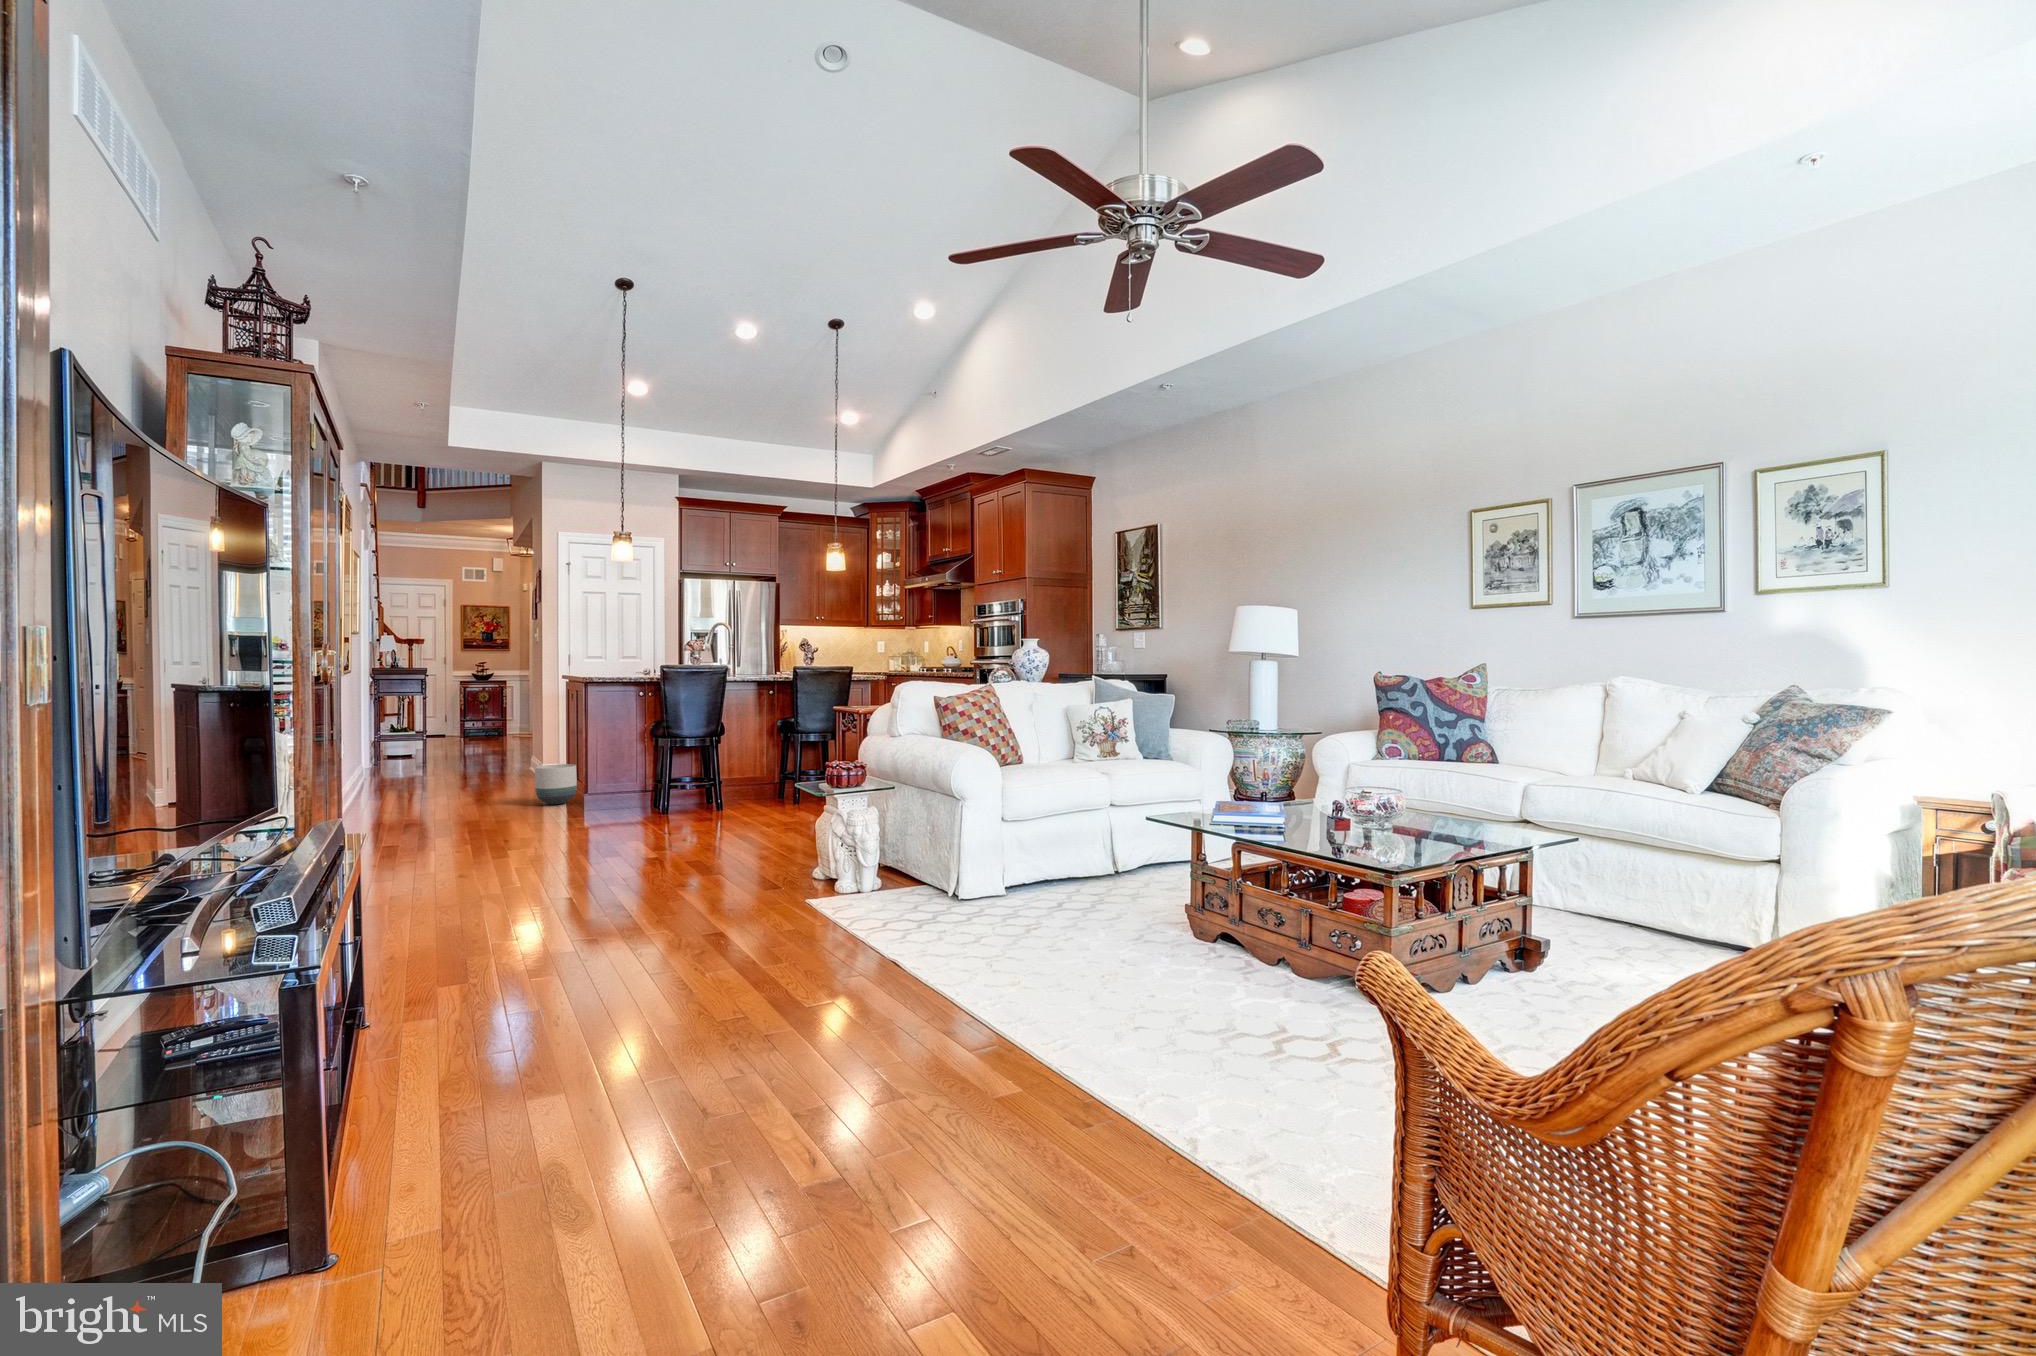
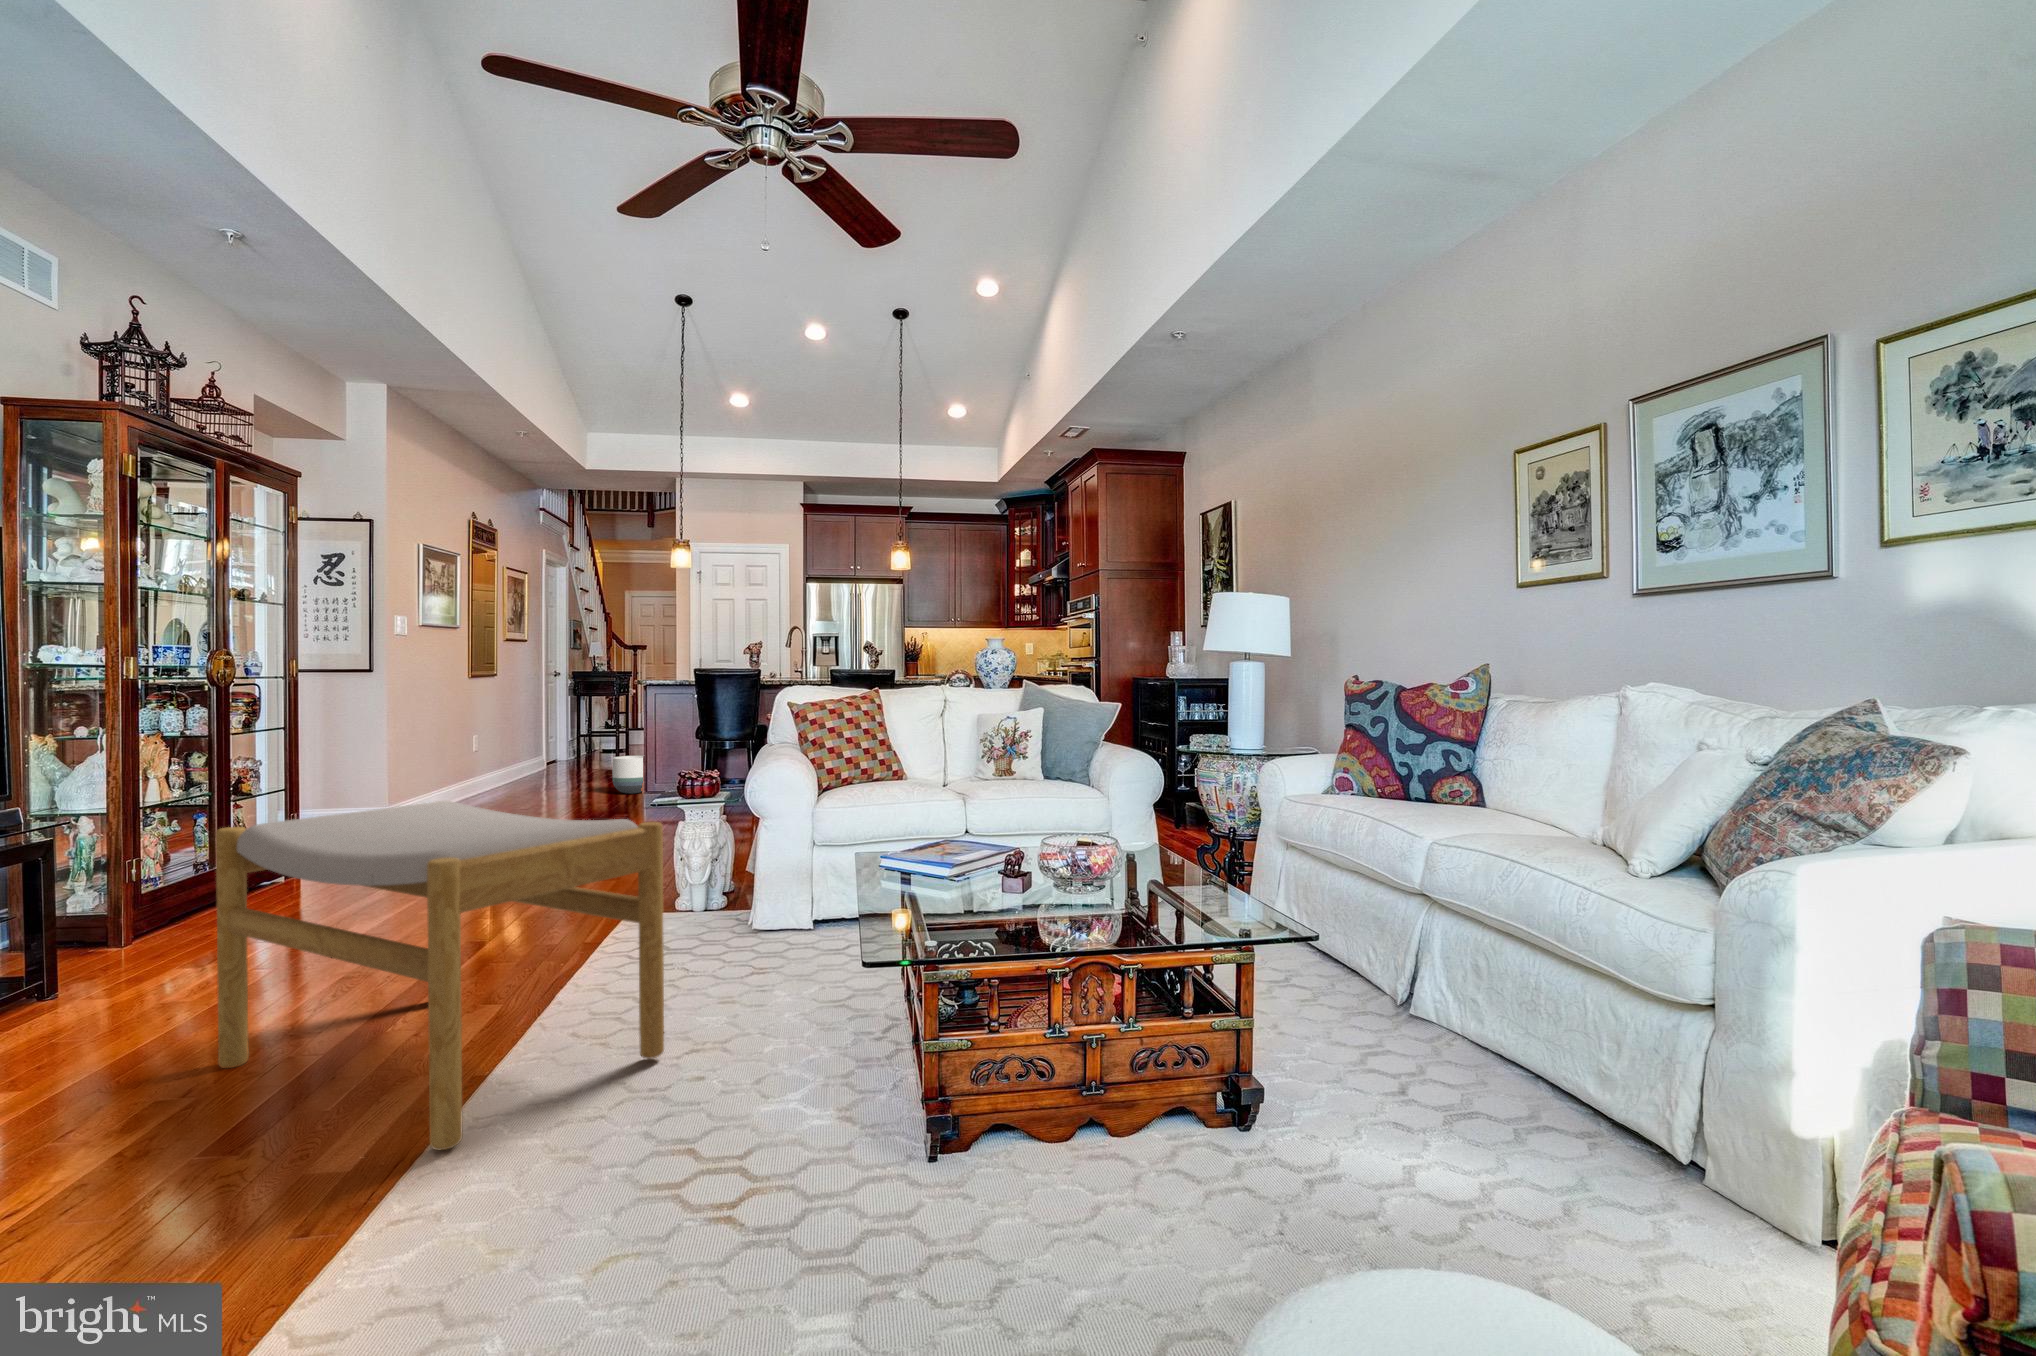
footstool: none [777,805,1124,1062] -> present [216,801,664,1150]

